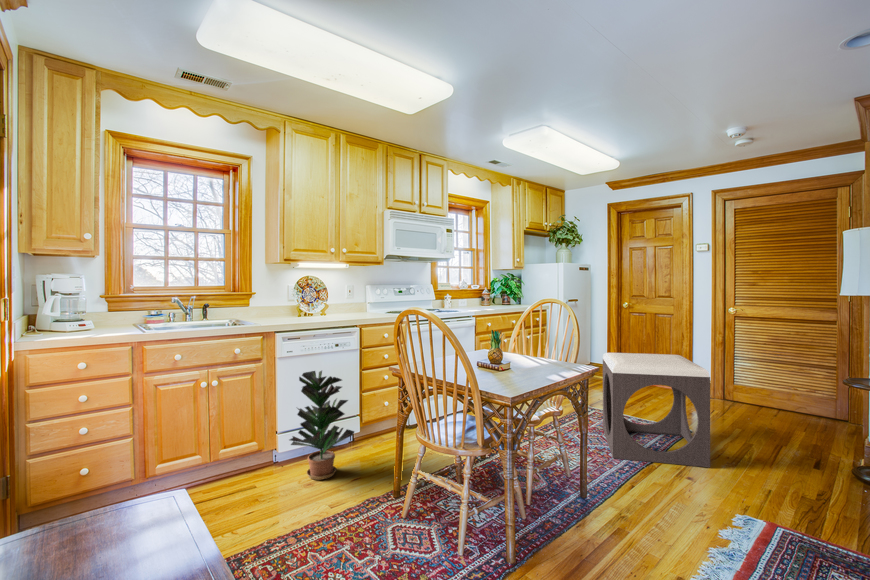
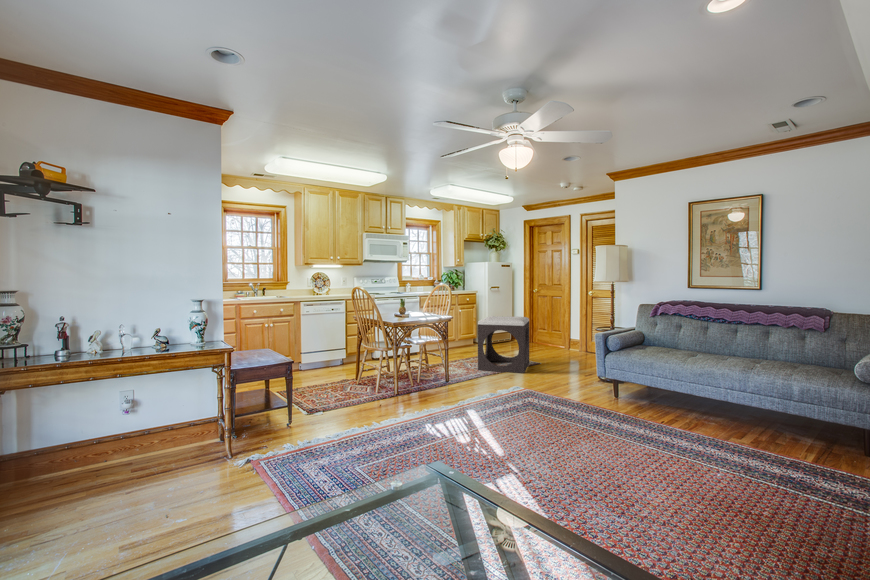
potted plant: present [290,371,354,480] -> none [307,321,341,374]

